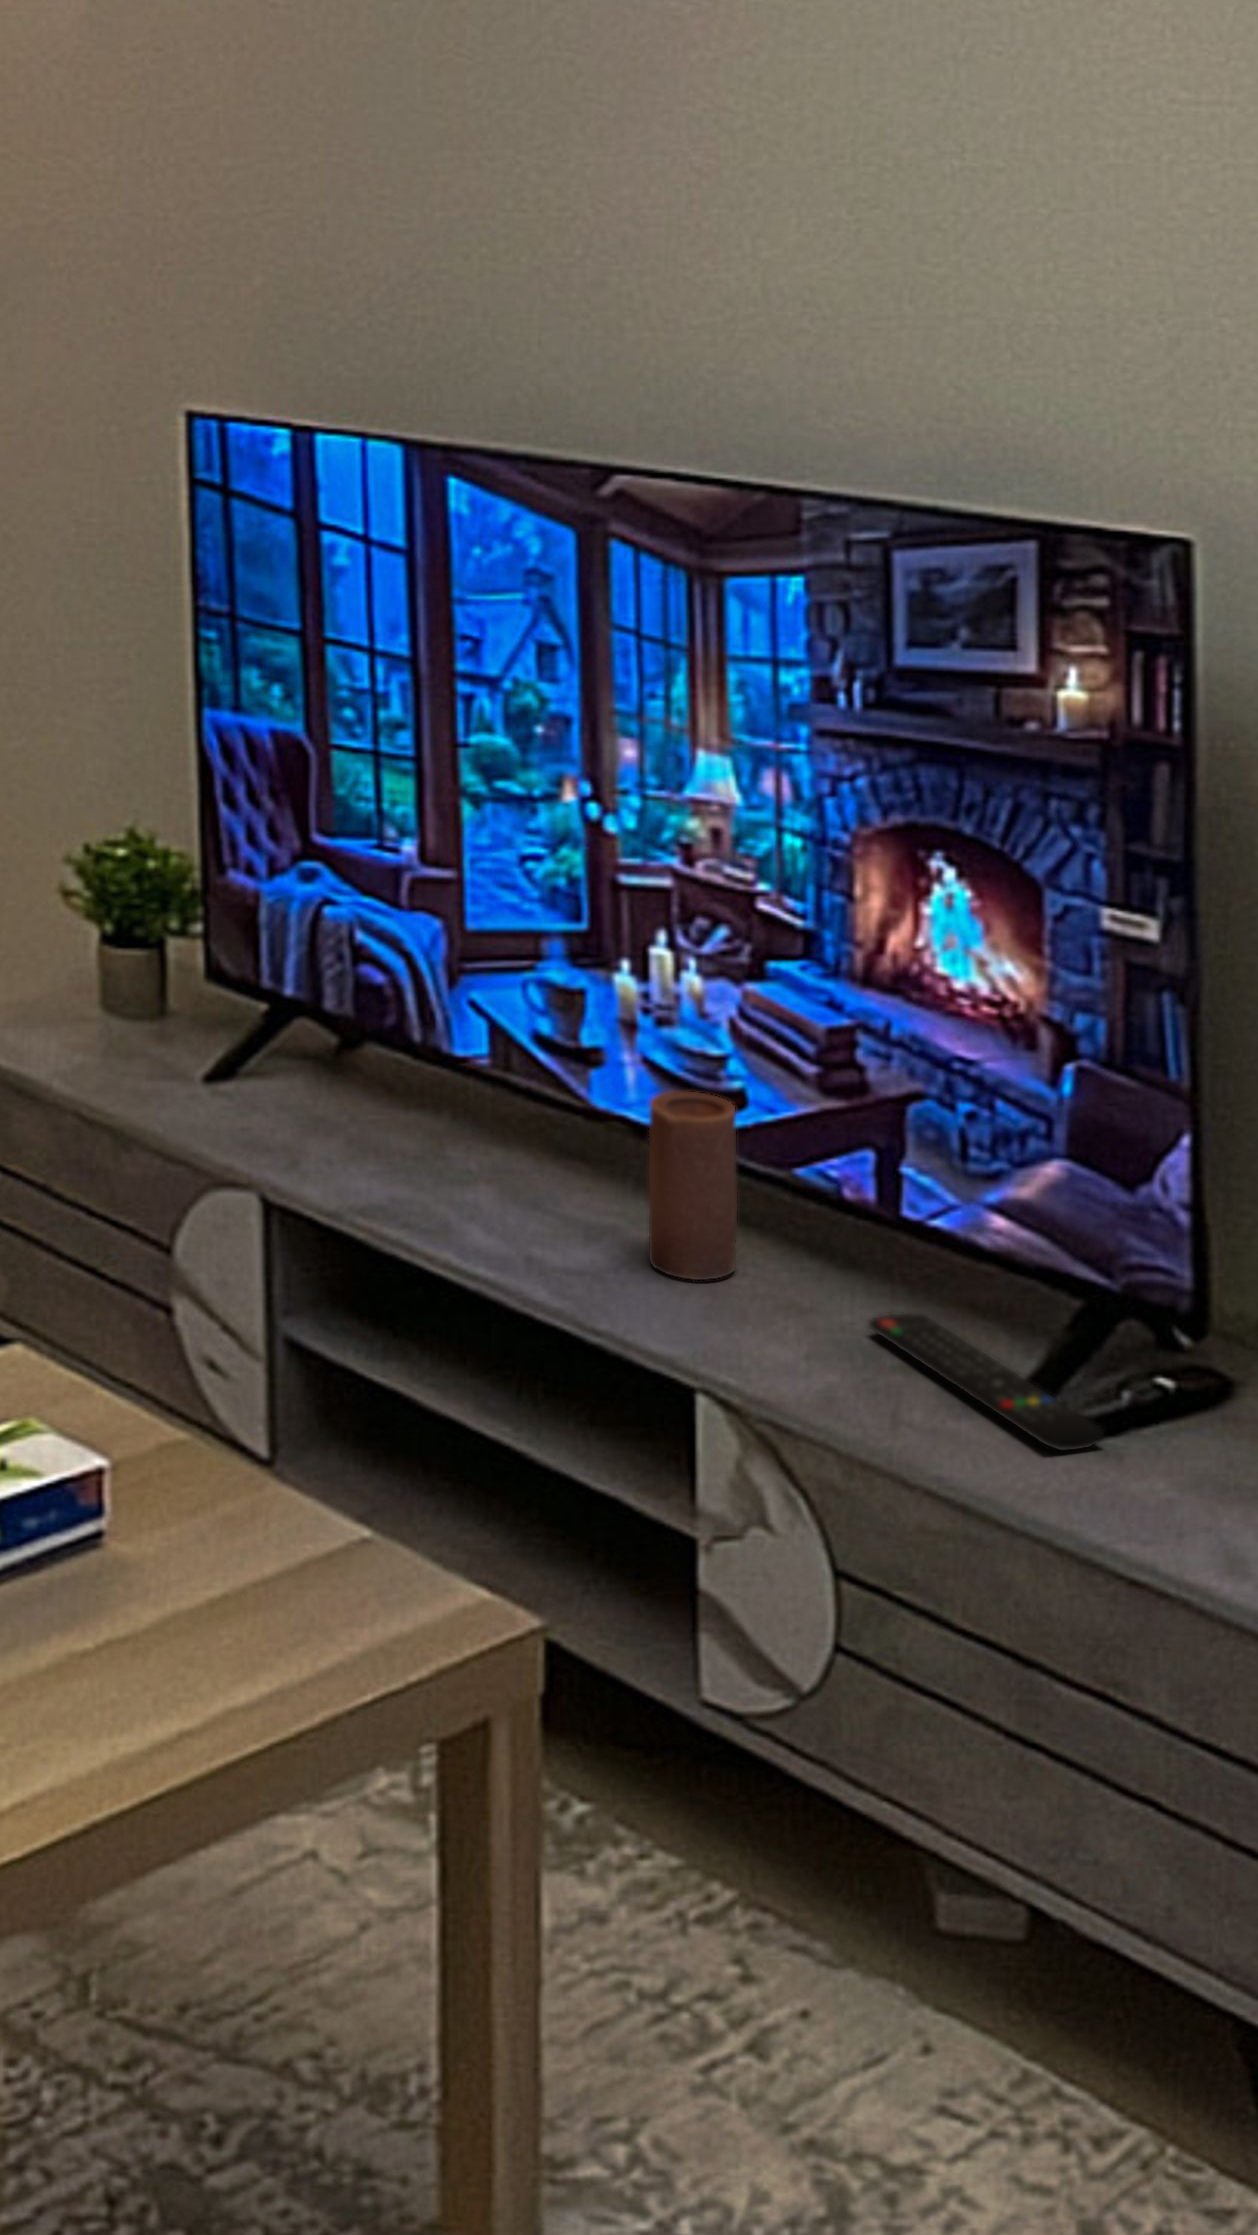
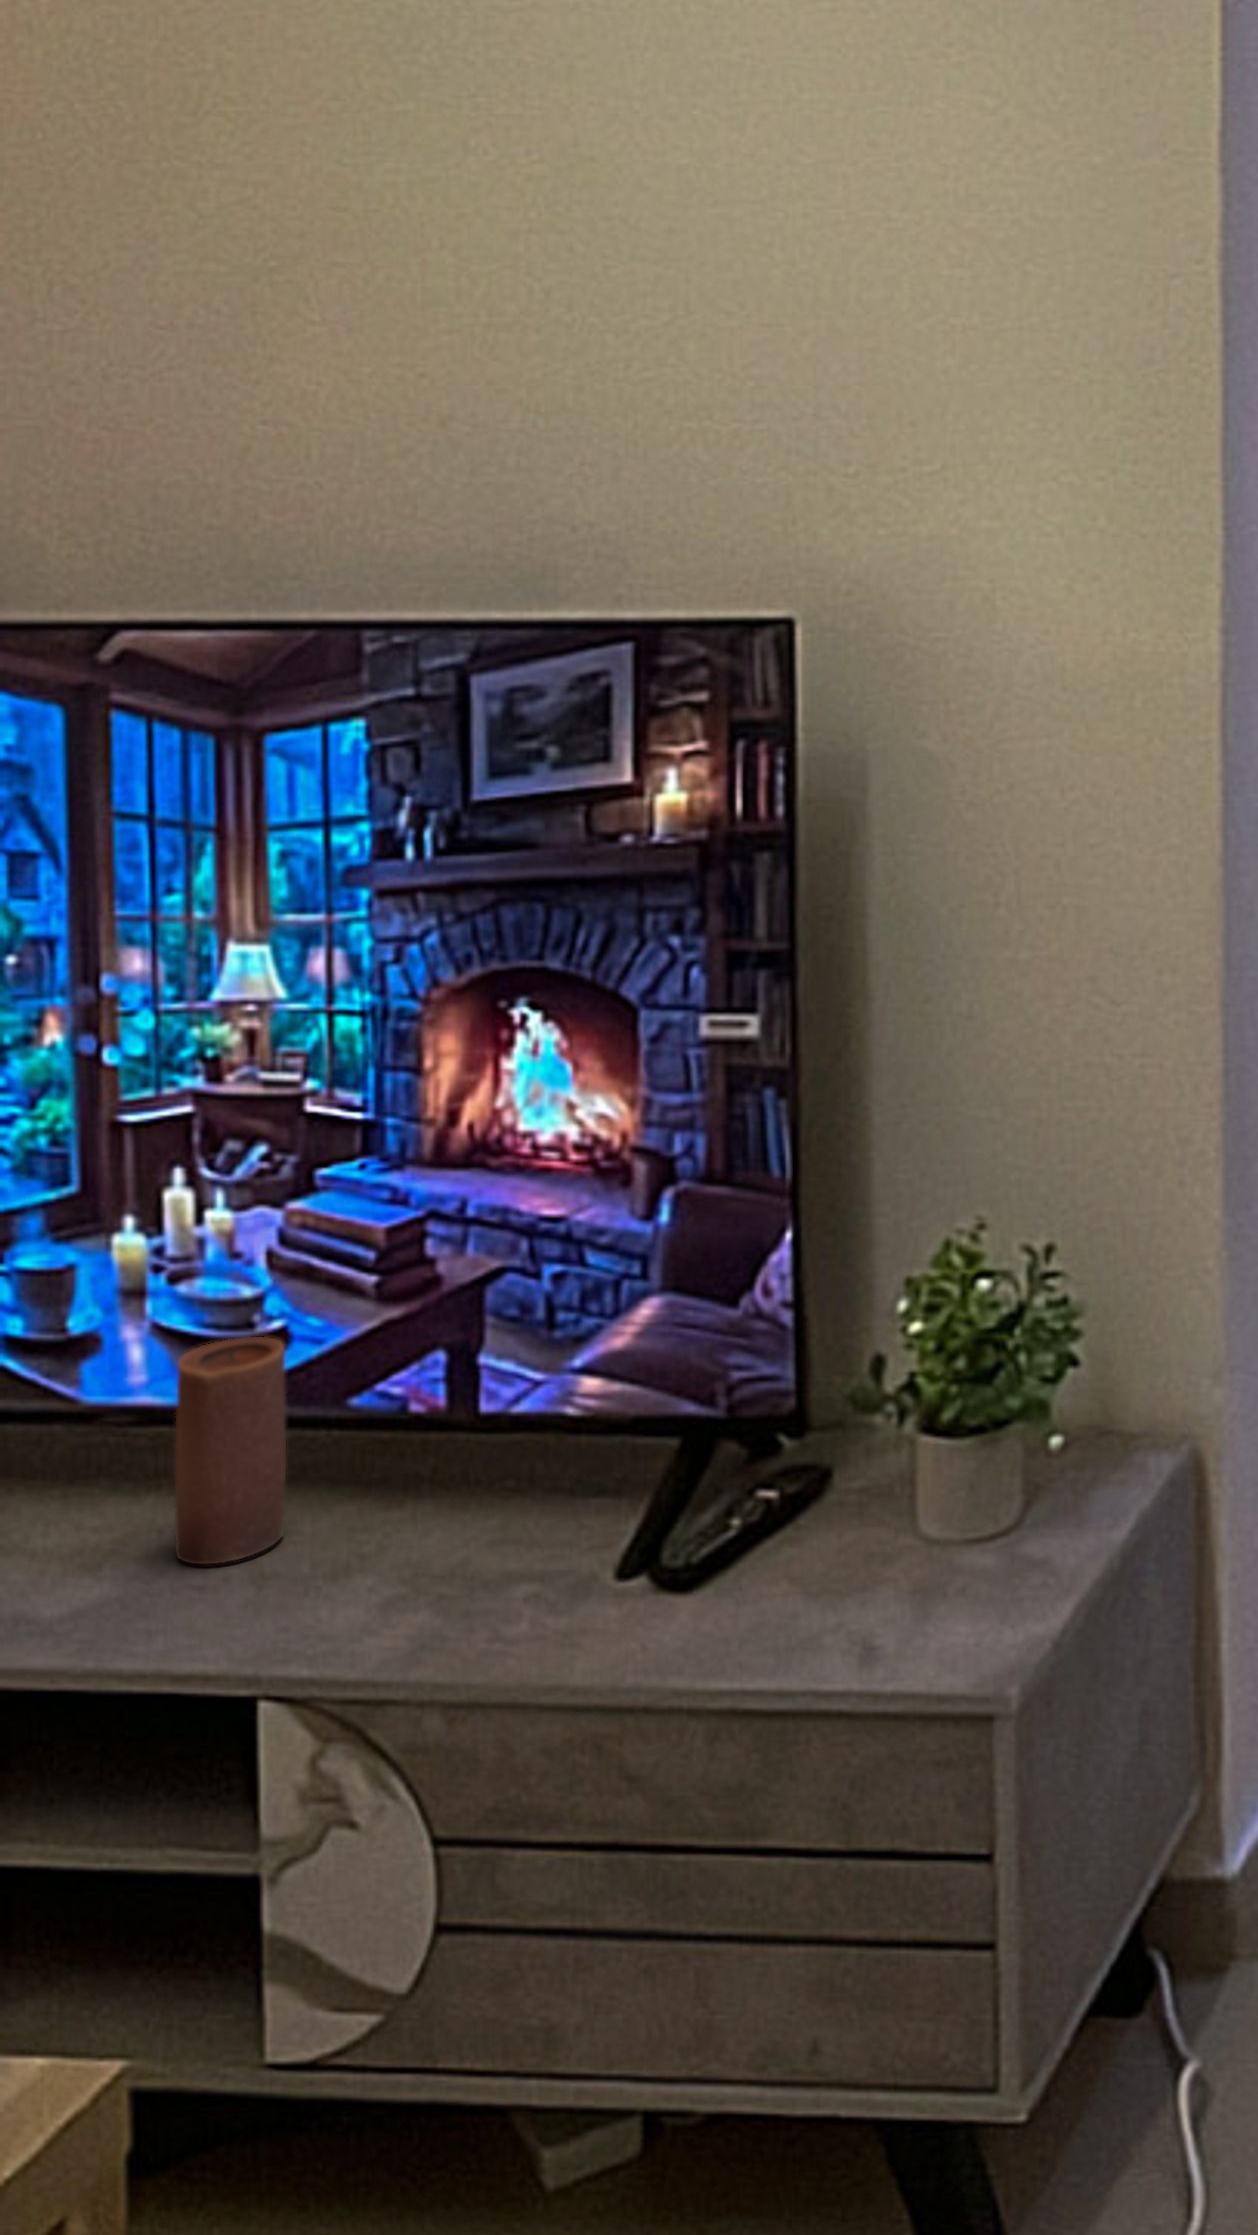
remote control: present [869,1314,1104,1451] -> none [454,1513,727,1606]

